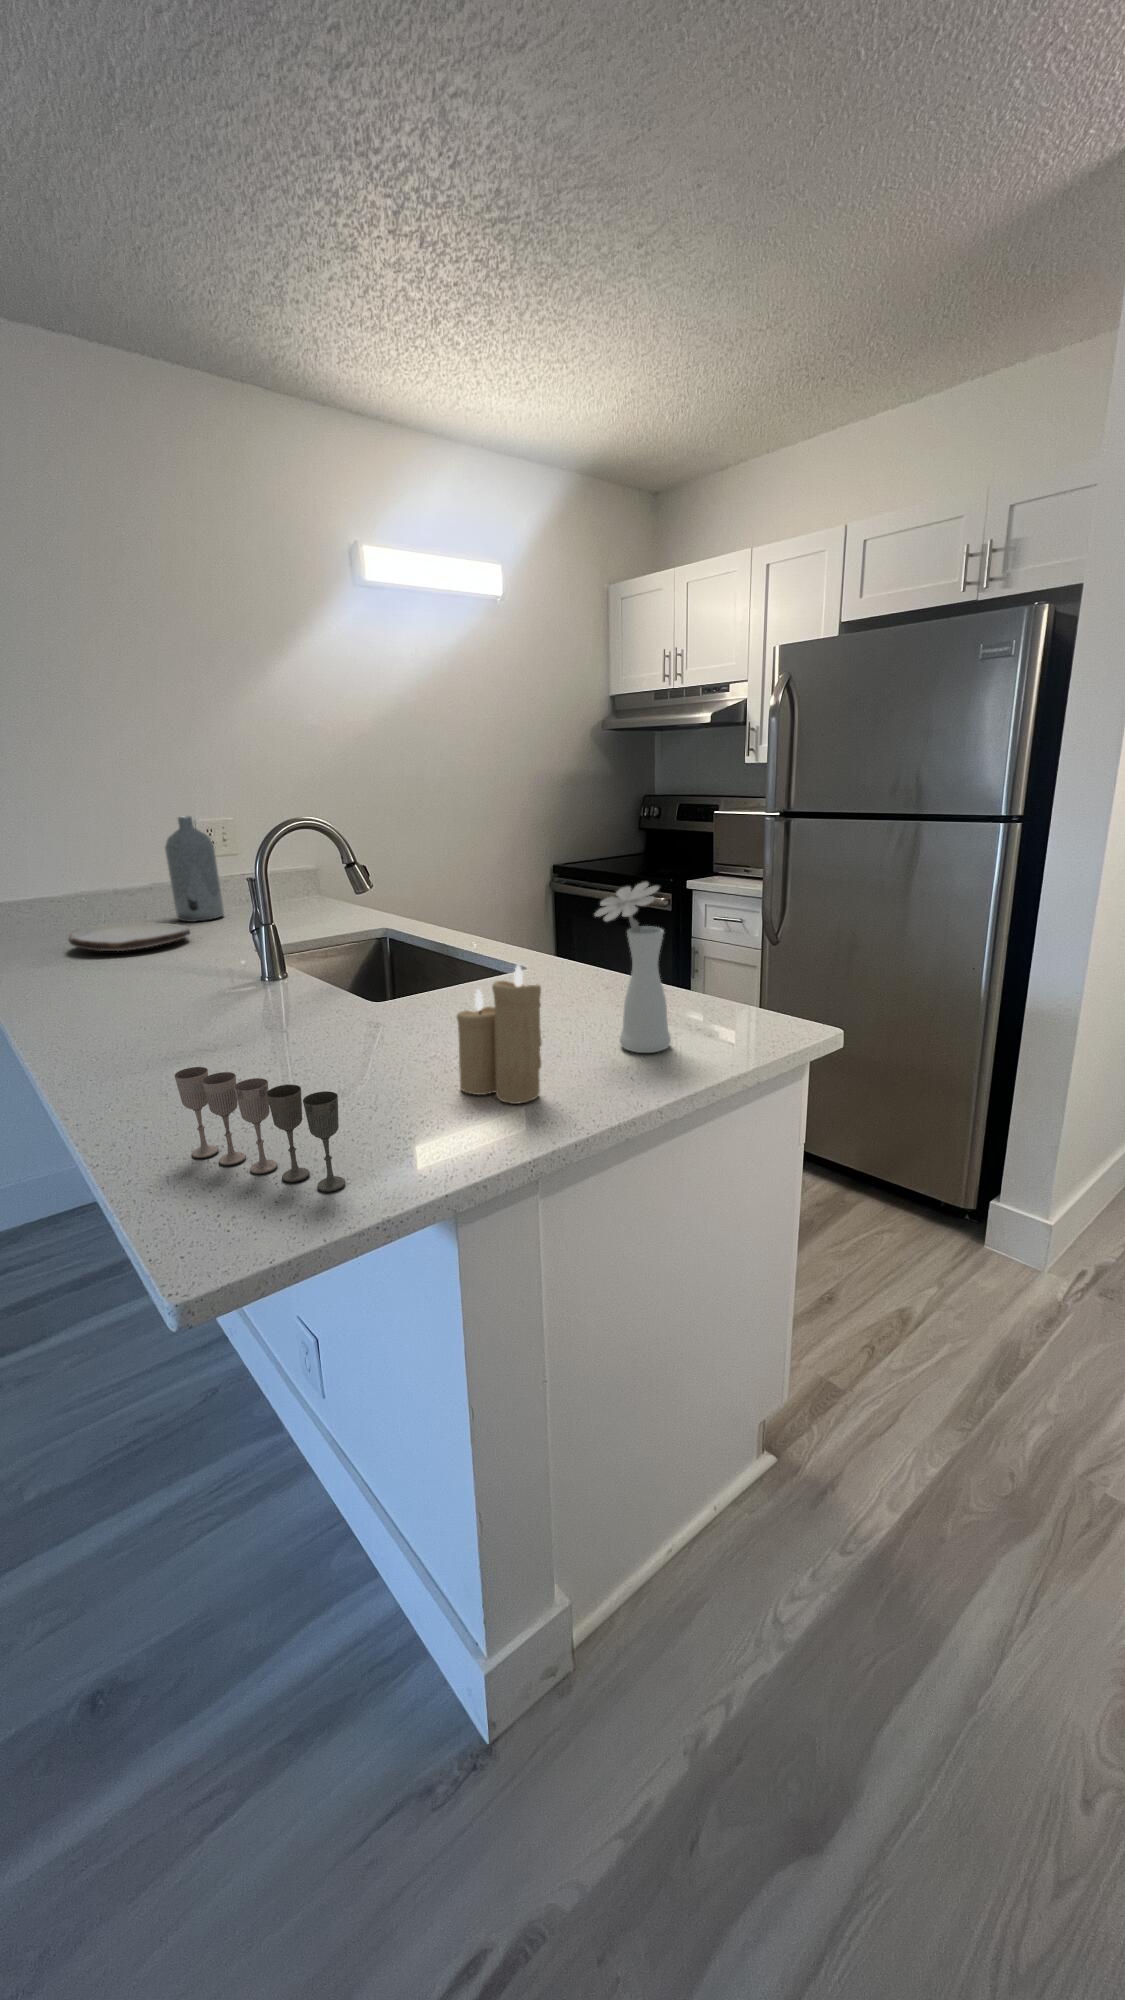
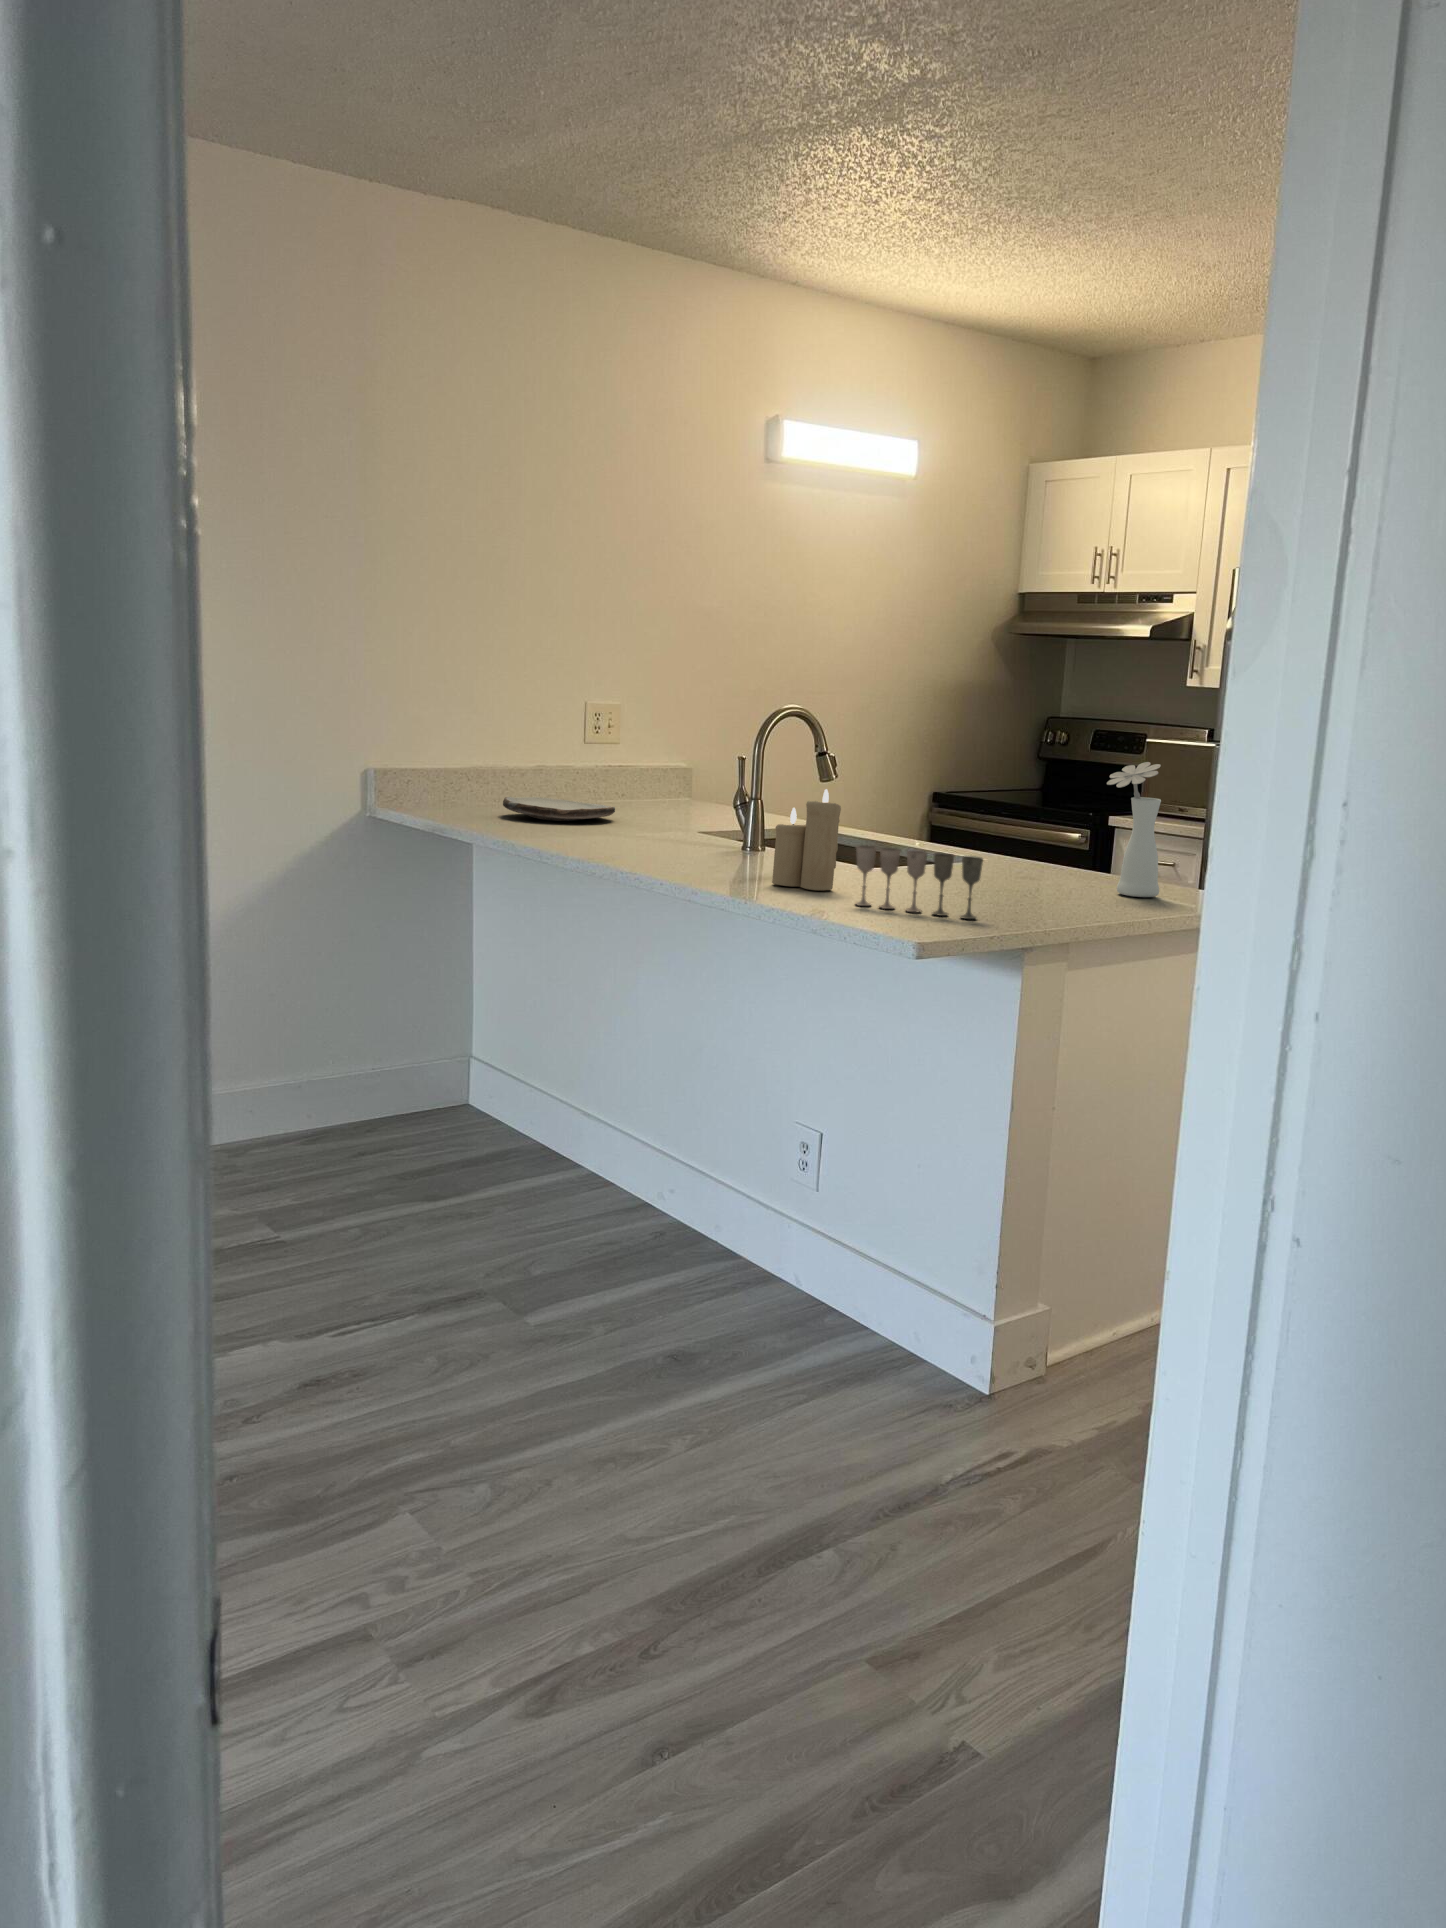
bottle: present [165,816,224,922] -> none [558,694,609,808]
candle: present [457,965,542,1104] -> present [772,789,841,891]

